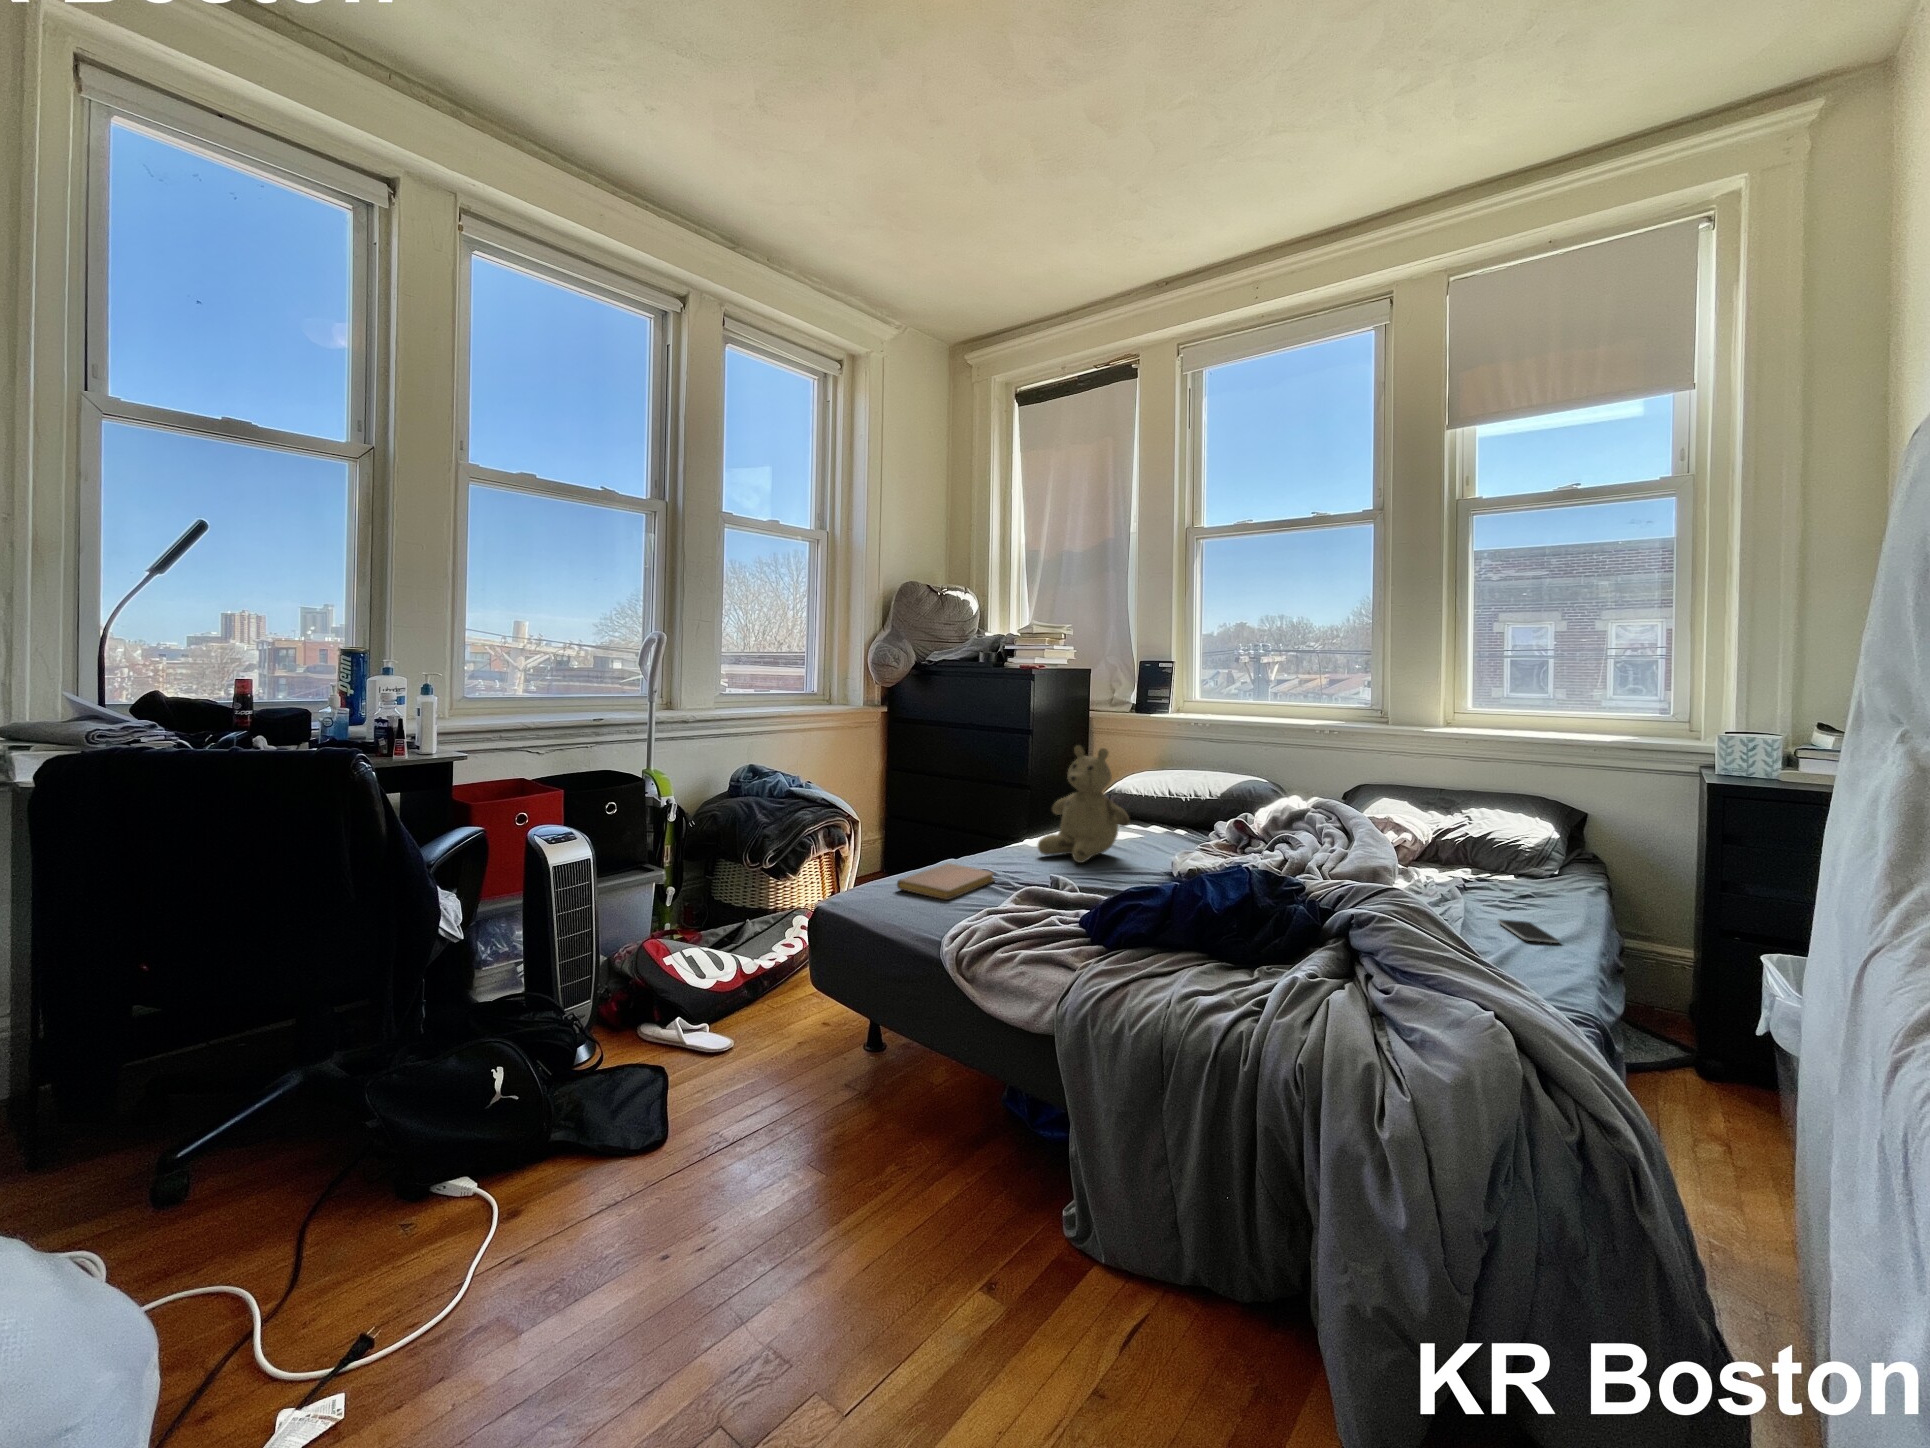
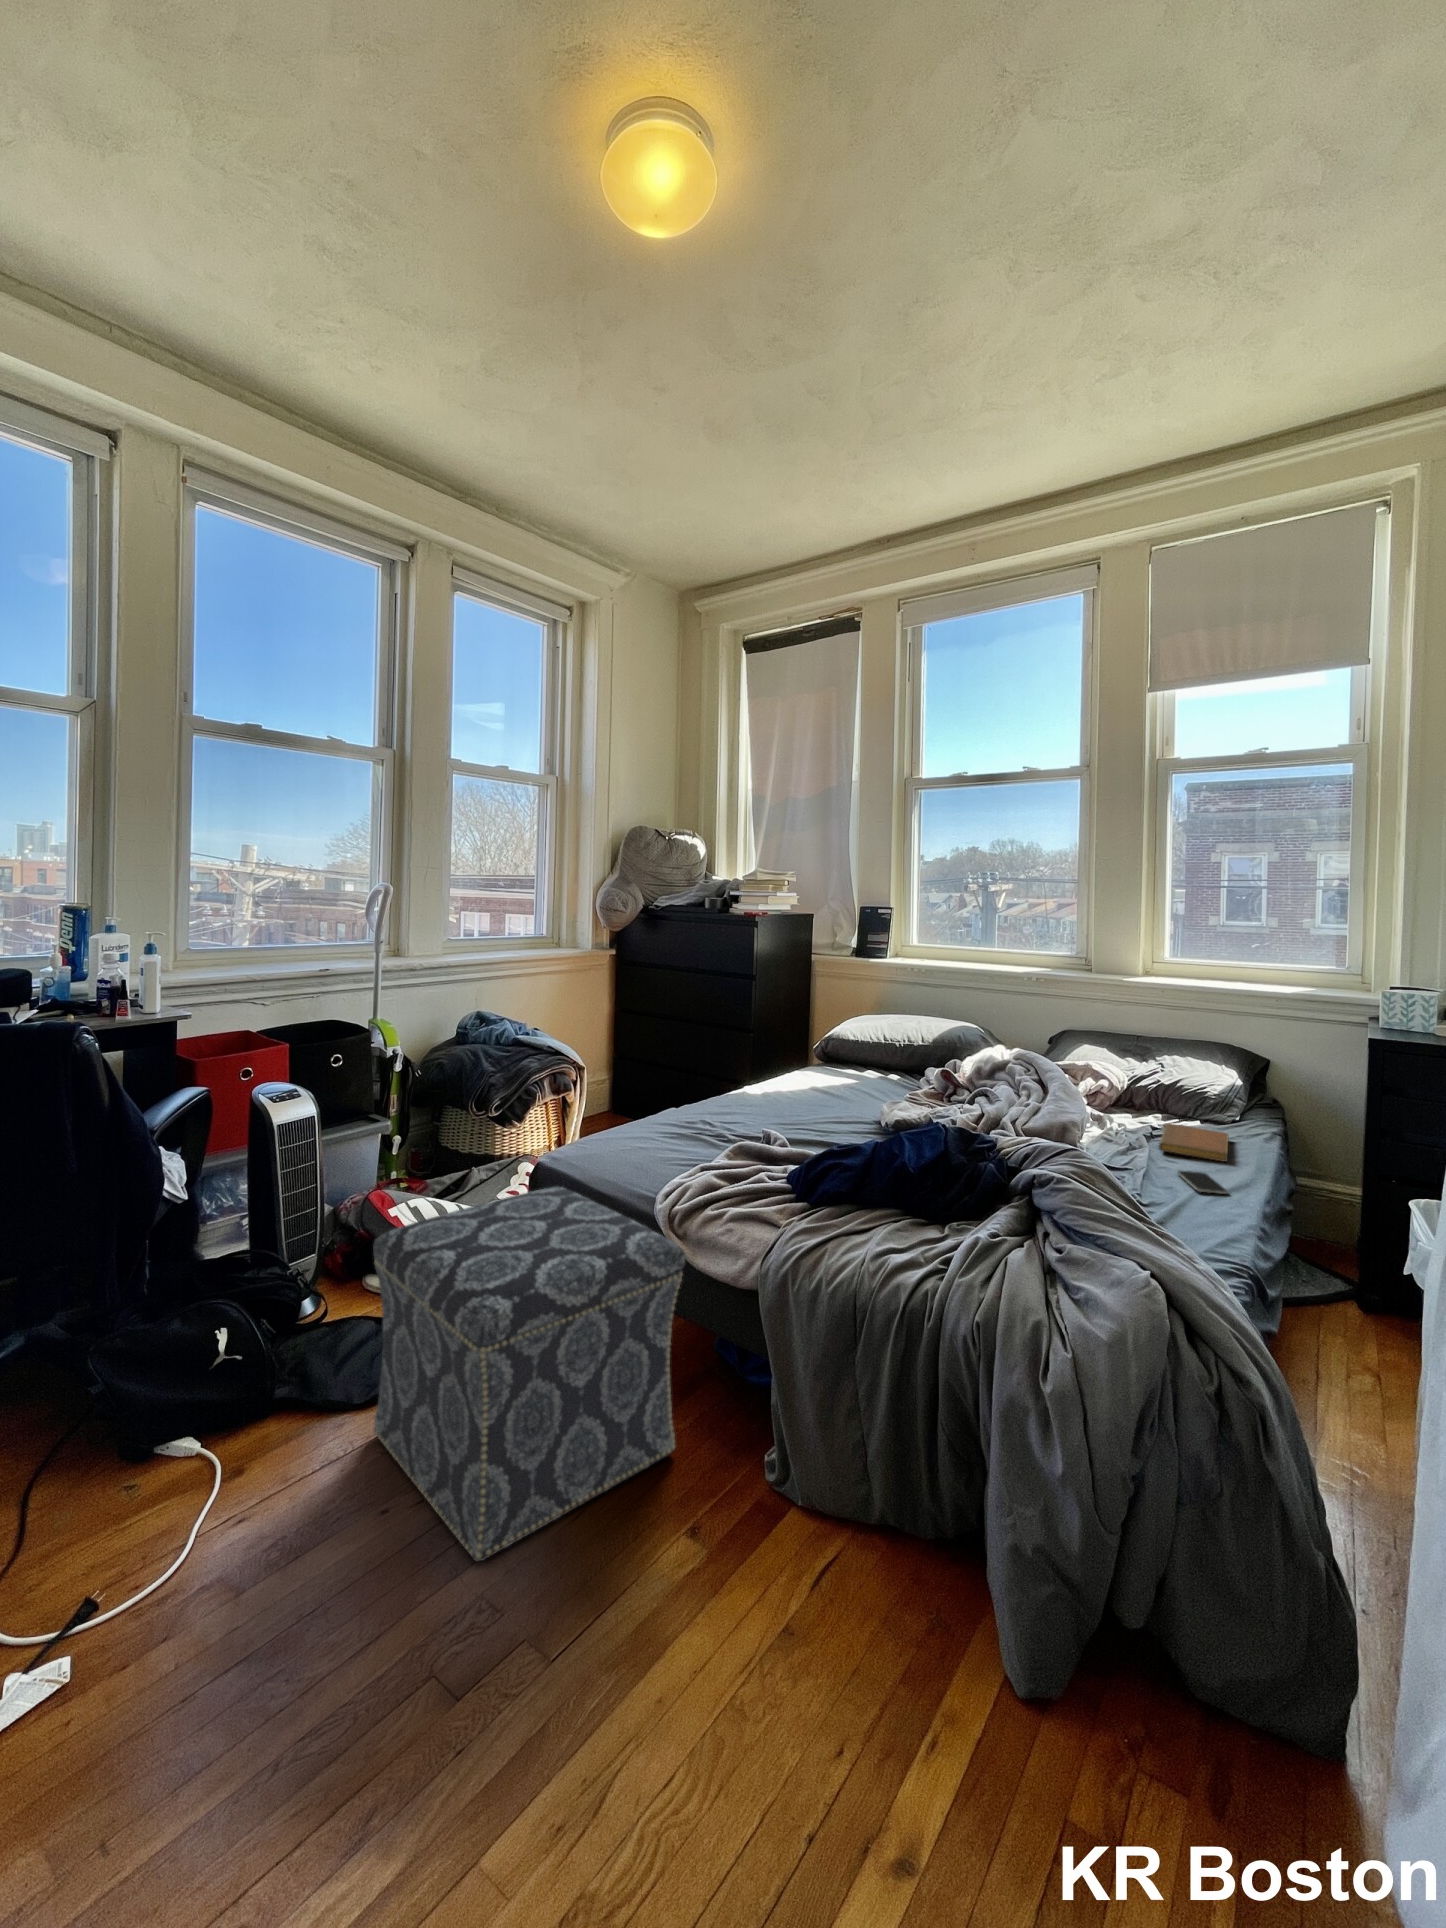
teddy bear: present [1038,745,1129,863] -> none [755,999,843,1115]
notebook: present [897,863,995,900] -> present [1159,1124,1228,1162]
ottoman: none [648,928,974,1317] -> present [373,1187,685,1561]

